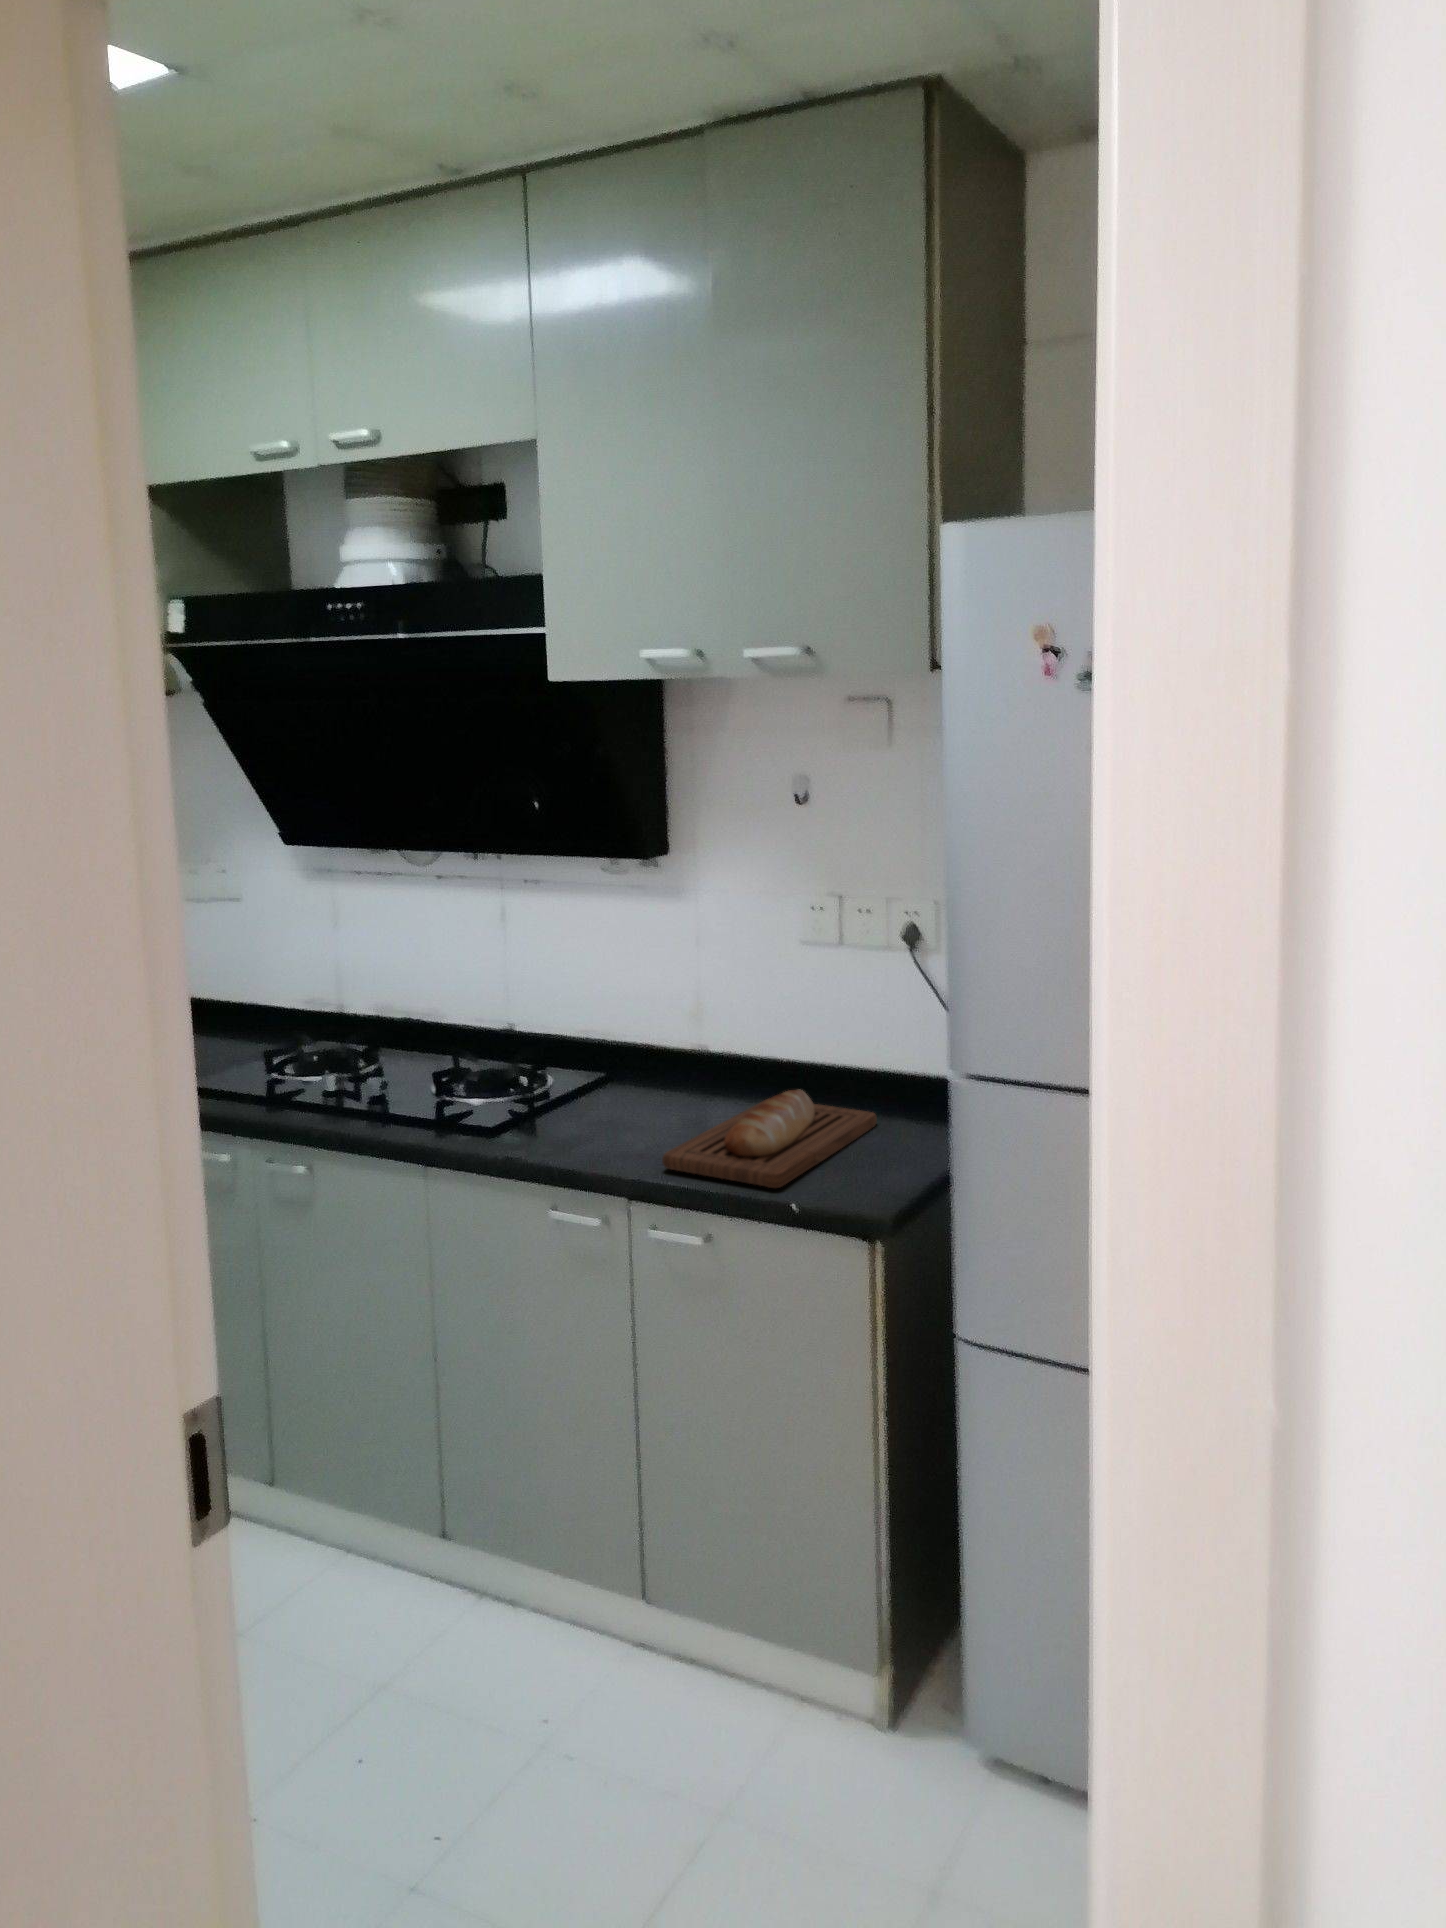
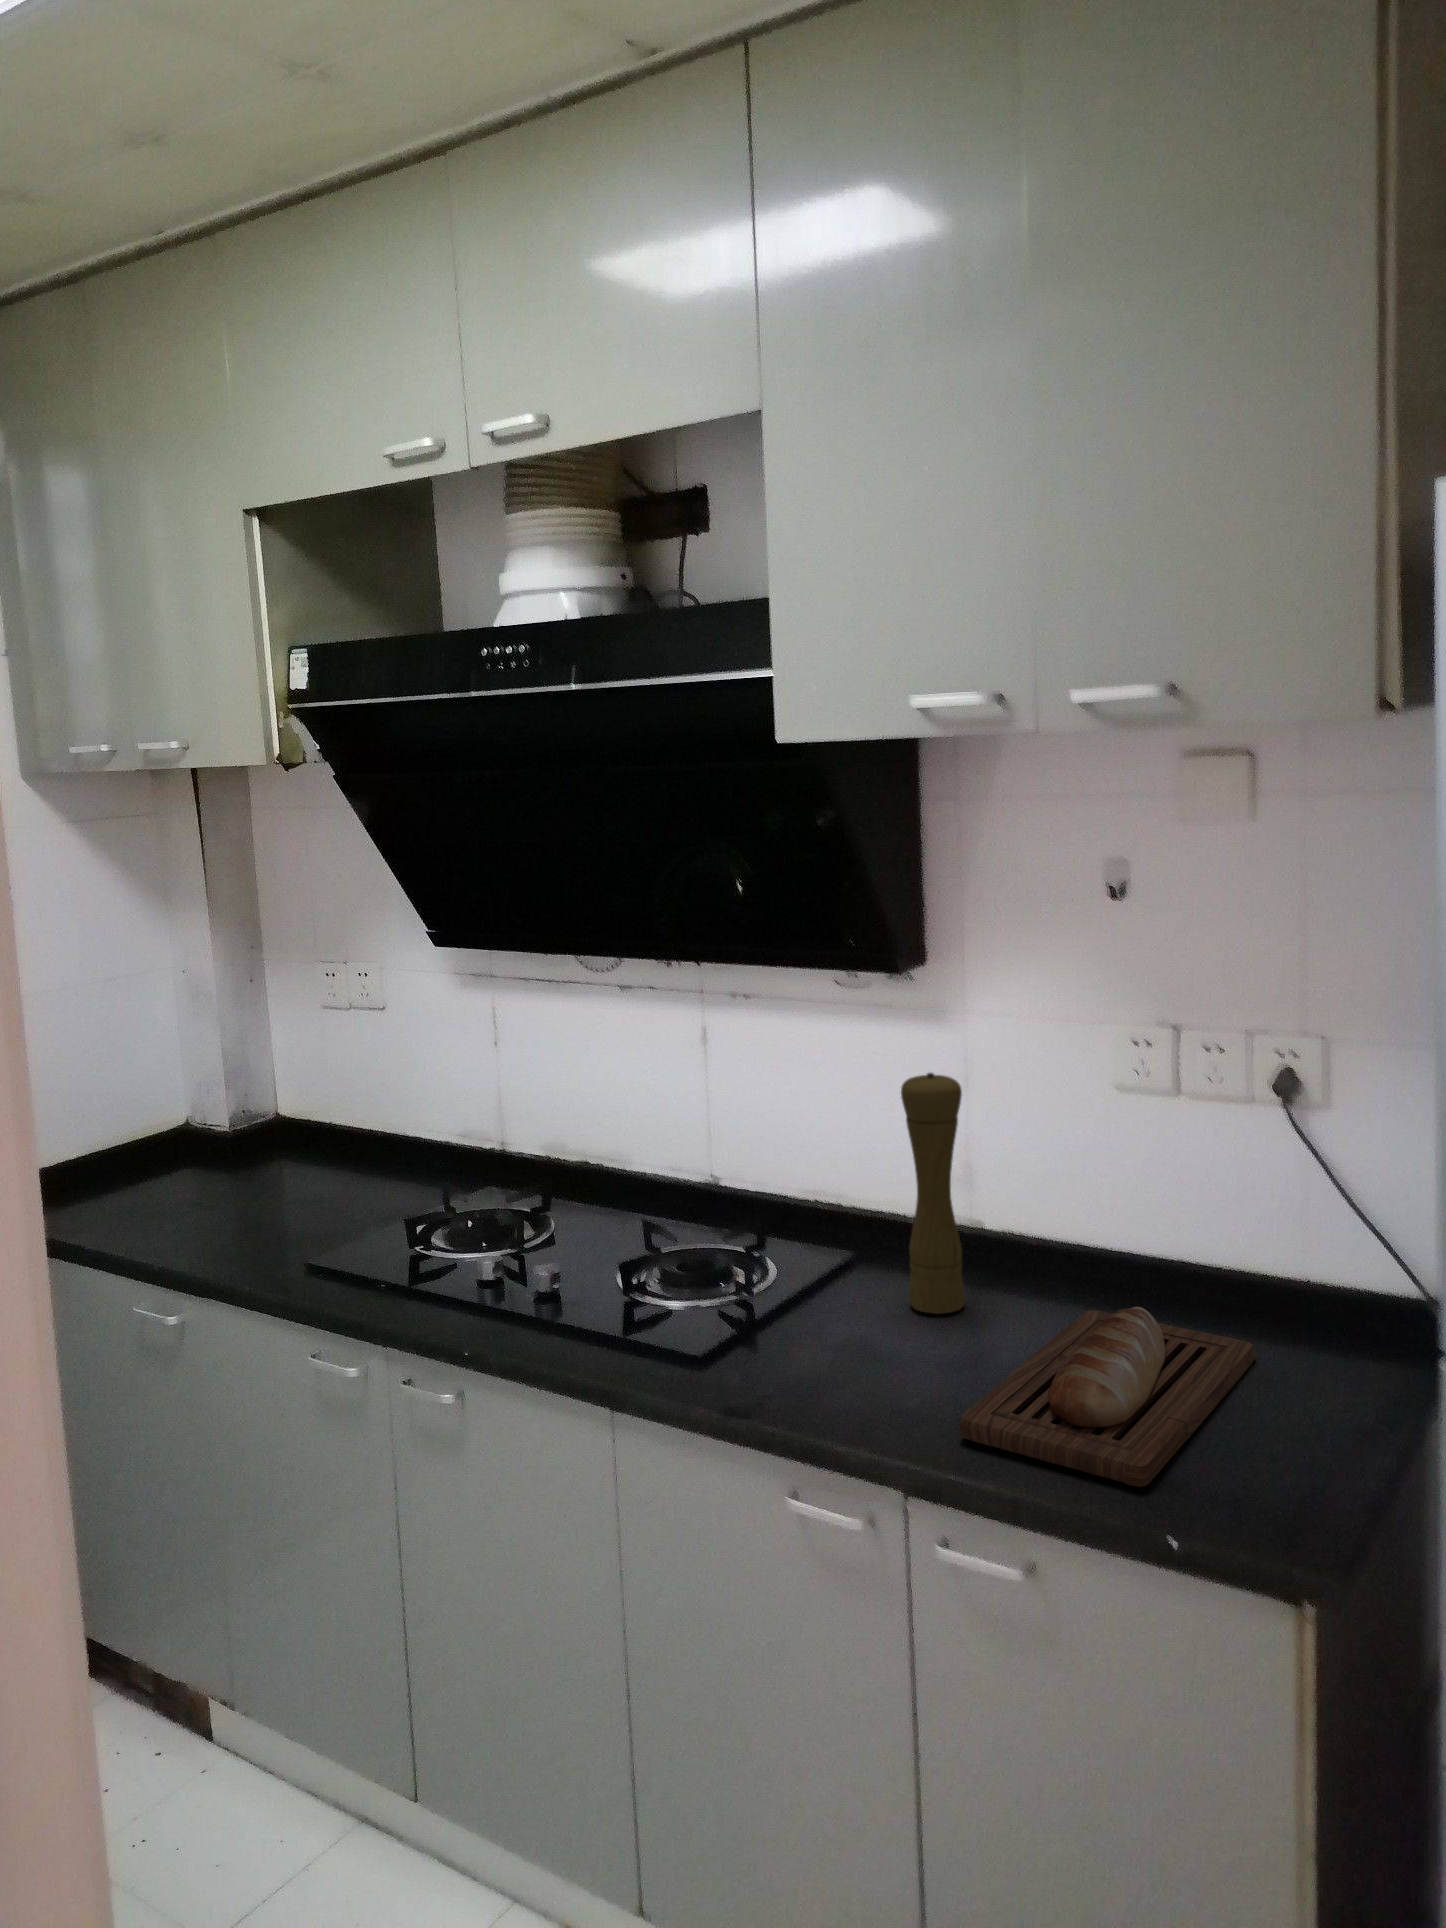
pepper mill: none [639,929,685,1105] -> present [901,1073,965,1314]

